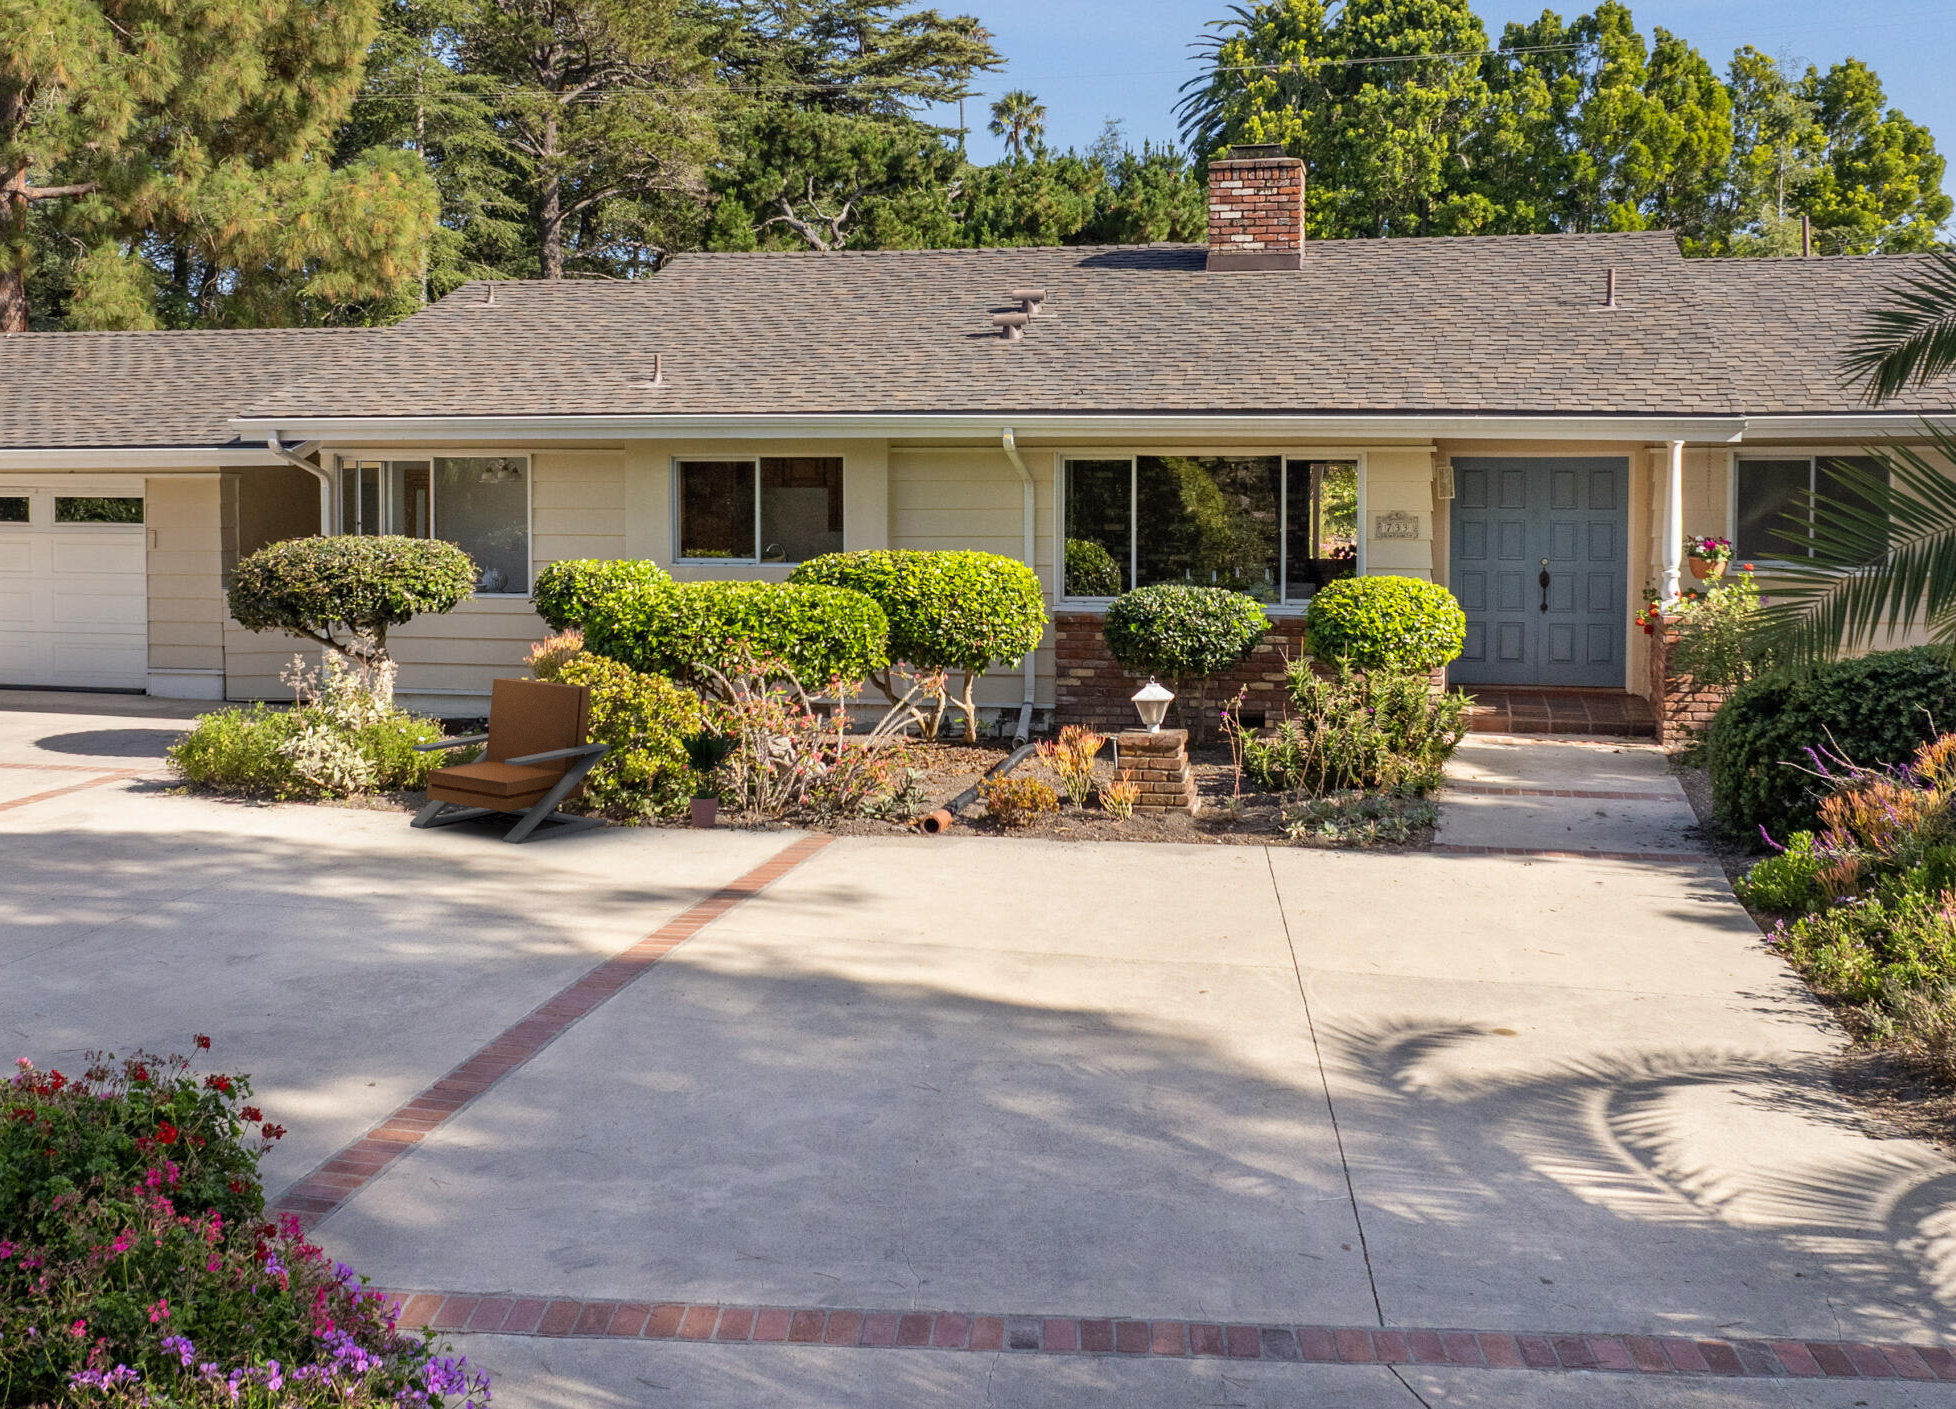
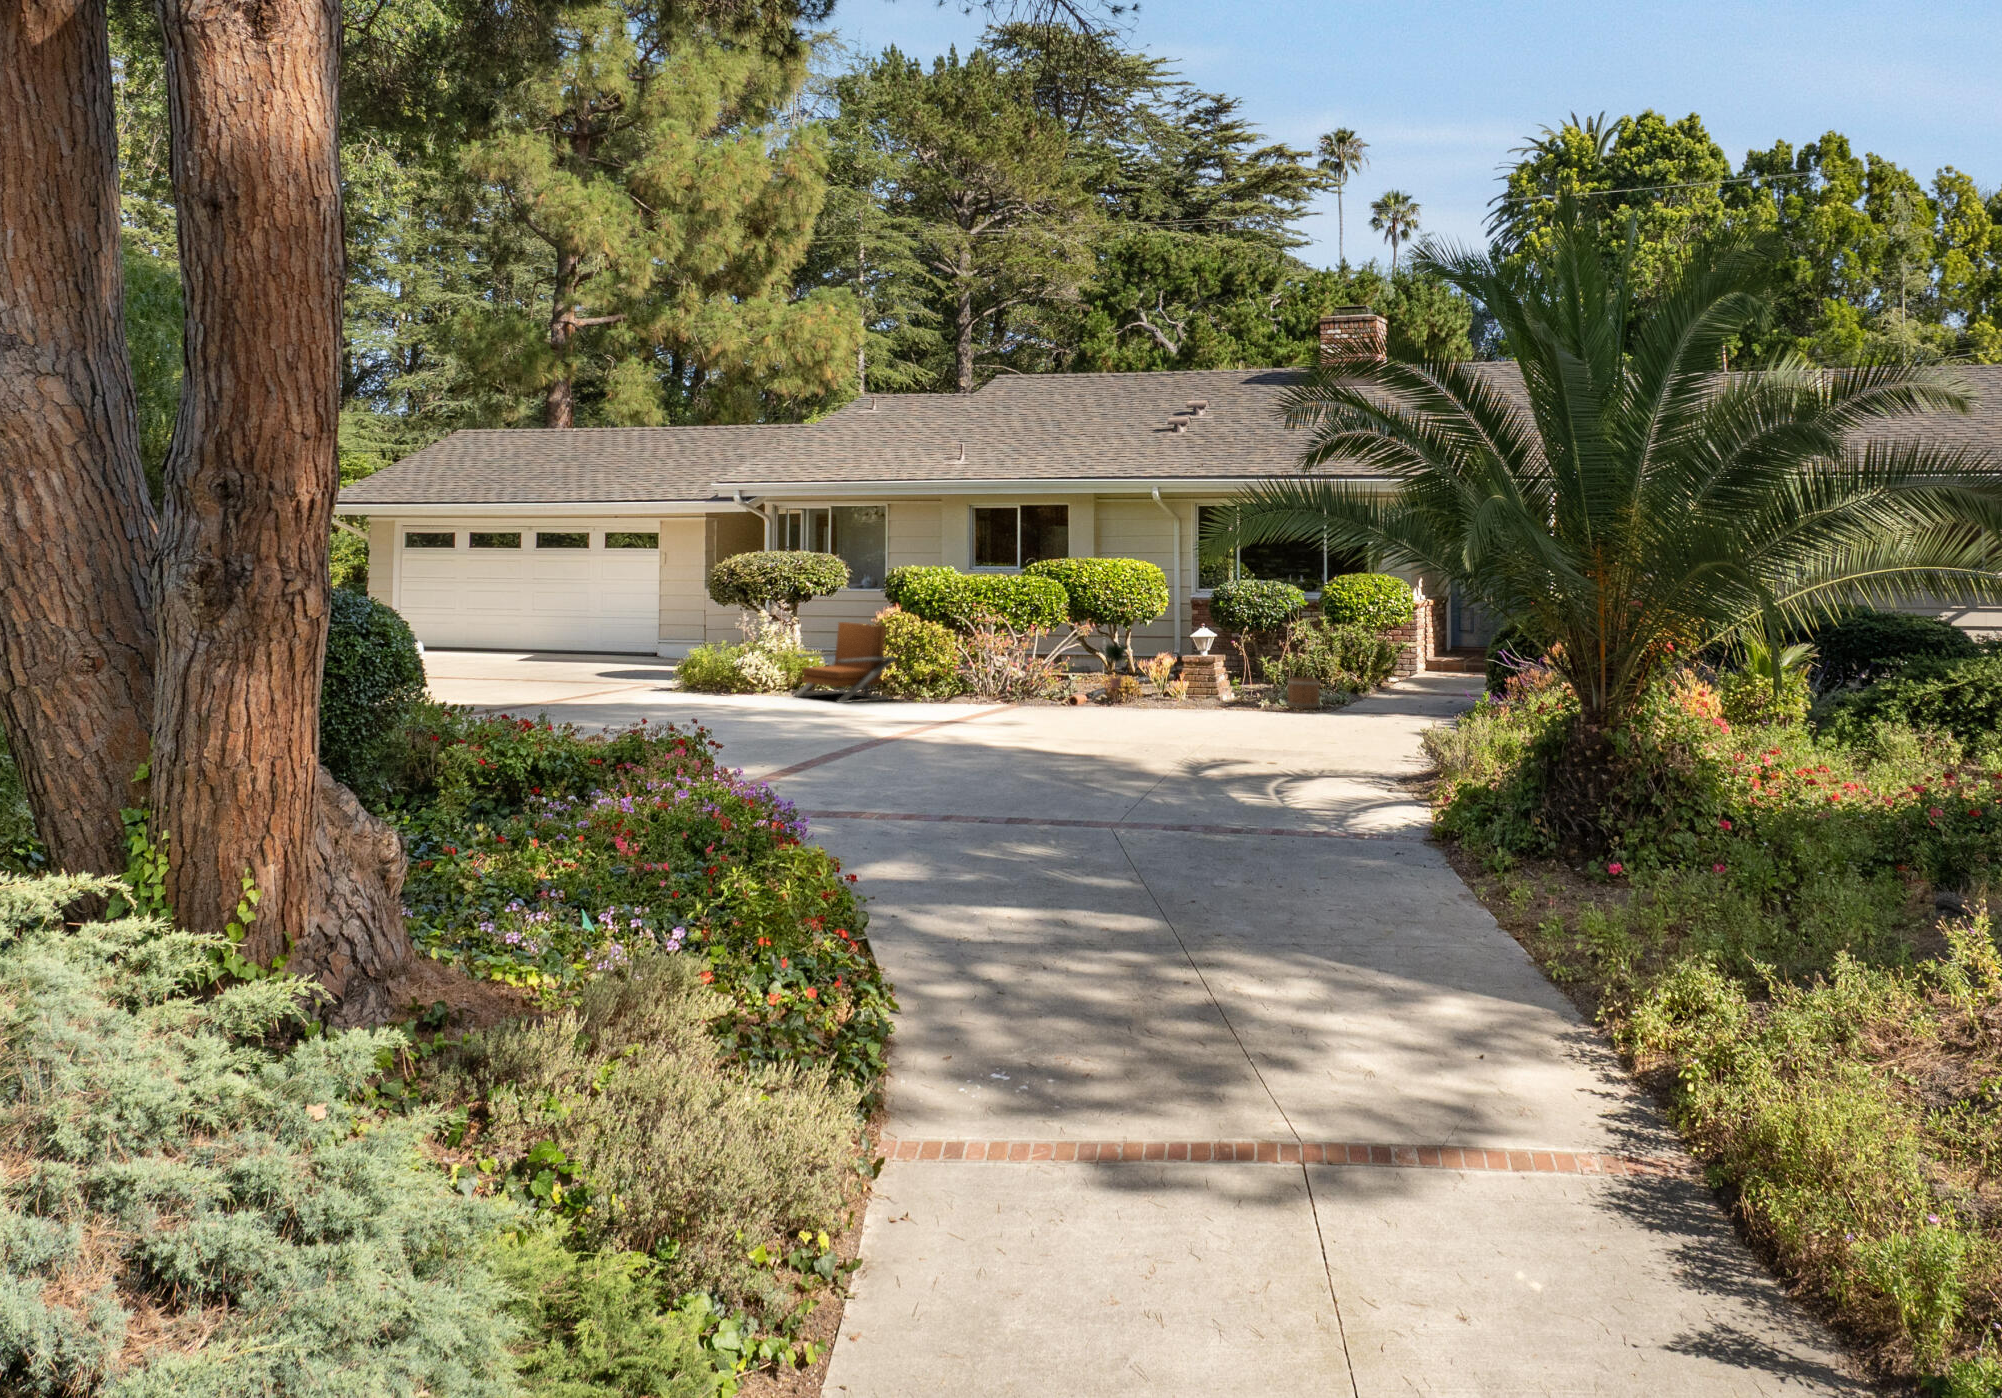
potted plant: present [680,729,742,827] -> present [1100,642,1128,688]
bucket: none [1312,755,1373,815] -> present [1287,677,1320,709]

